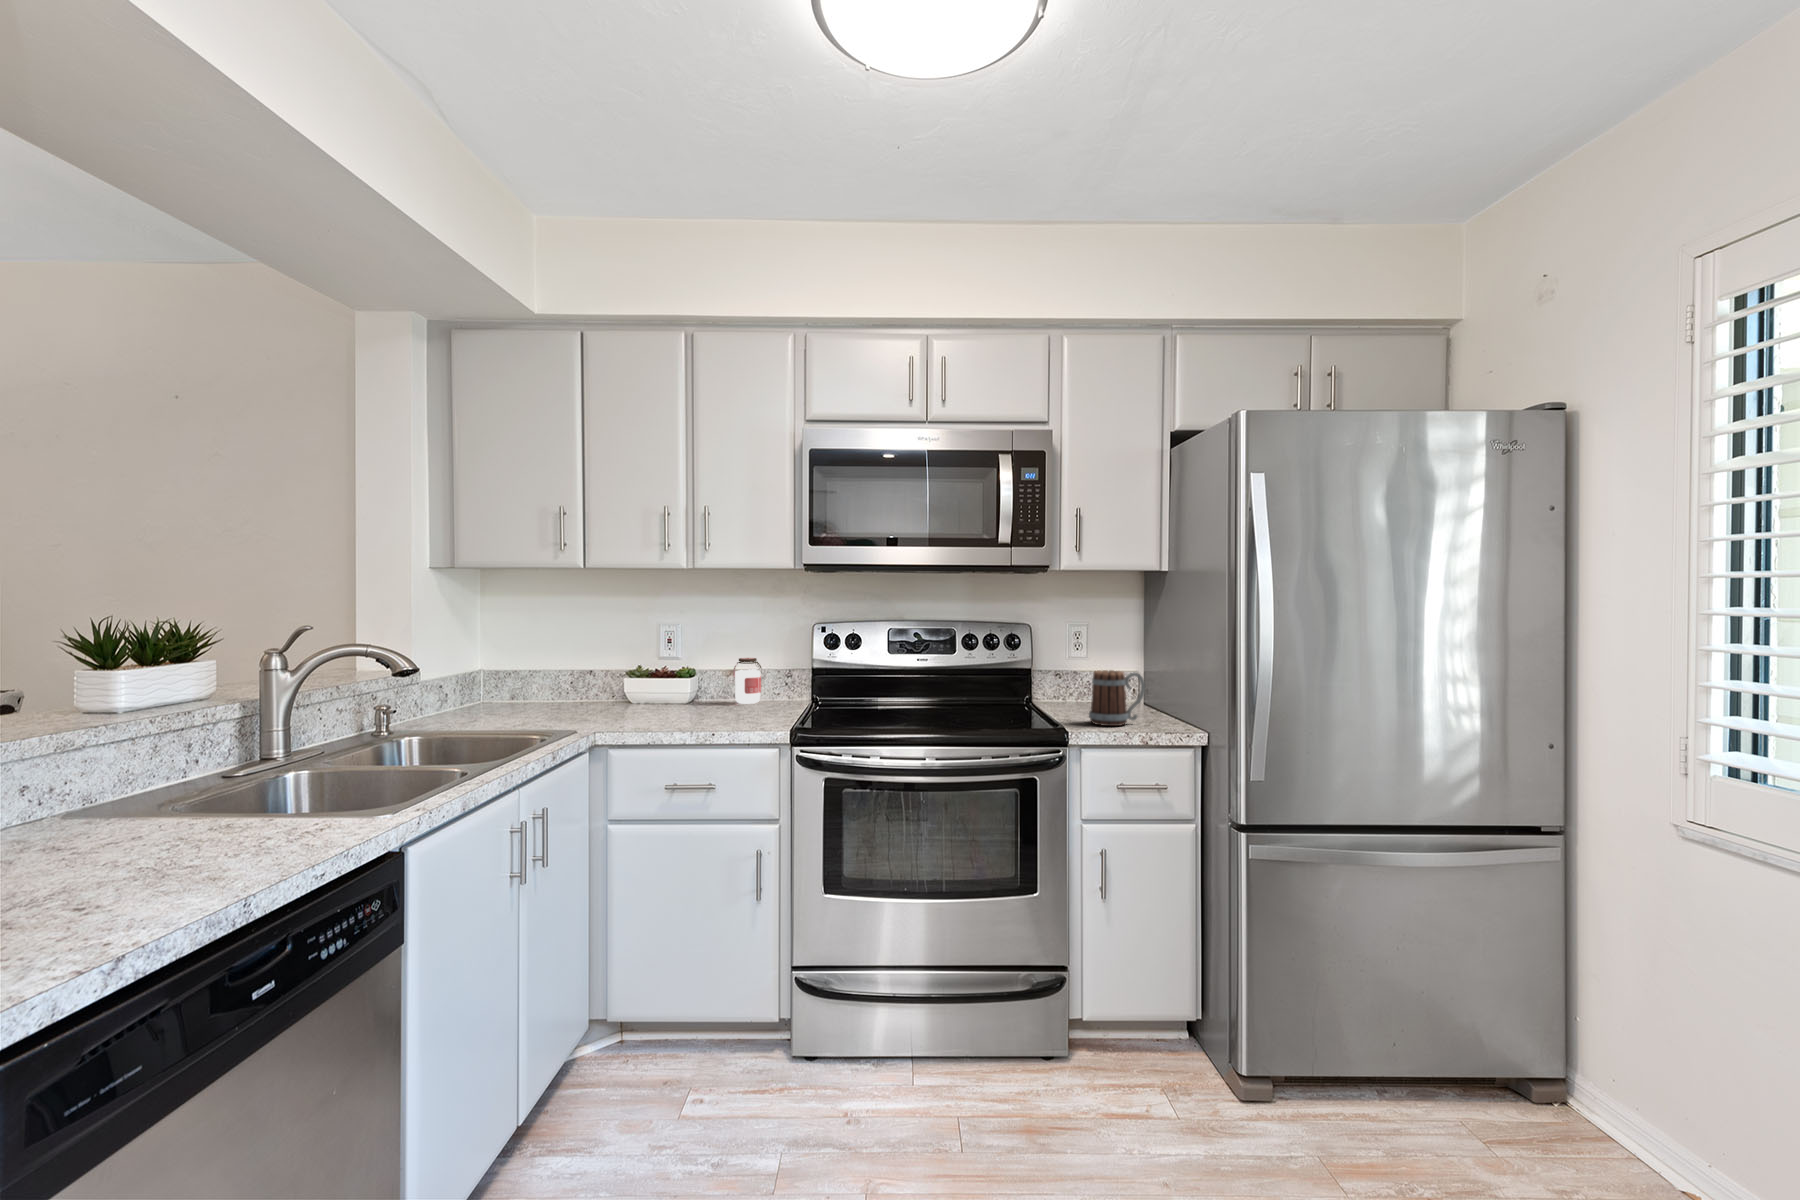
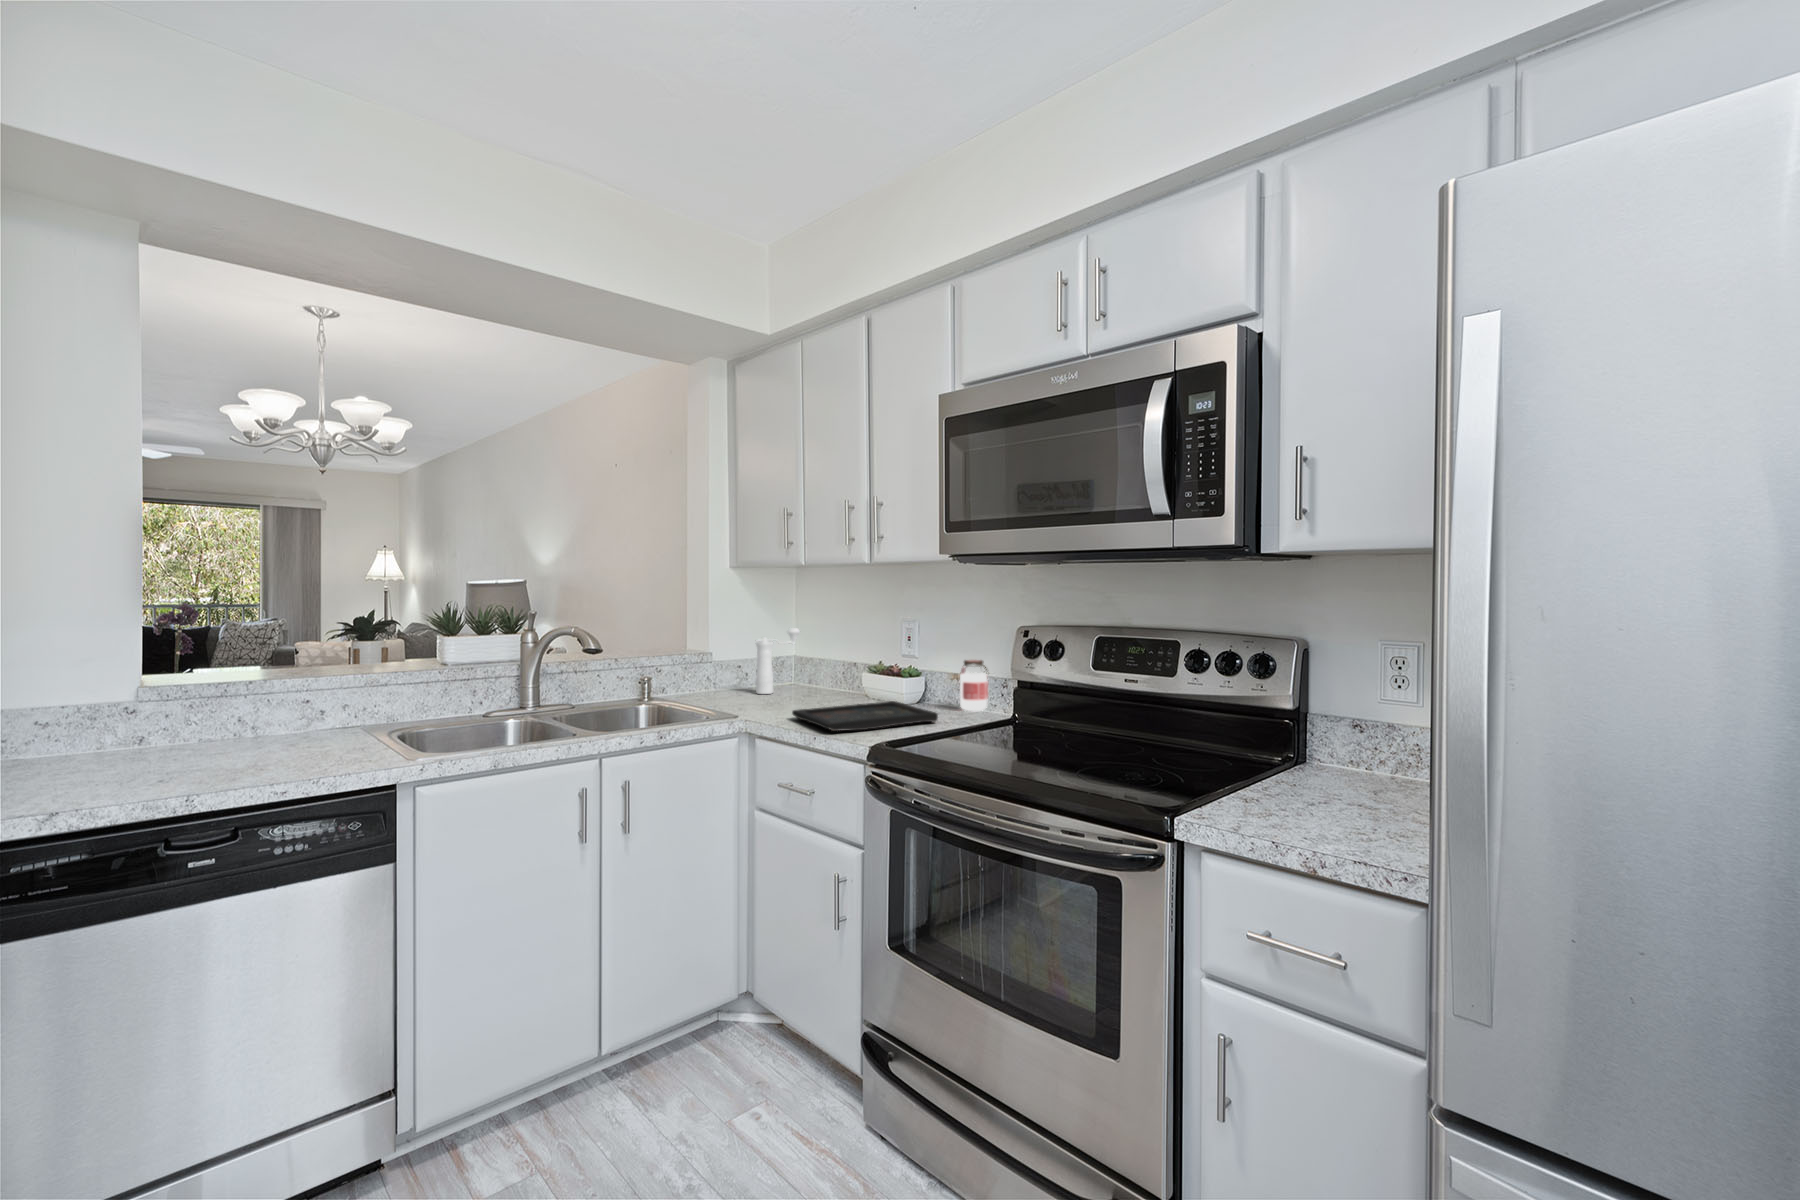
pepper mill: none [476,640,515,717] -> present [756,628,799,694]
mug: present [1089,670,1145,726] -> none [1254,727,1362,831]
tray: none [630,702,760,727] -> present [792,701,938,731]

